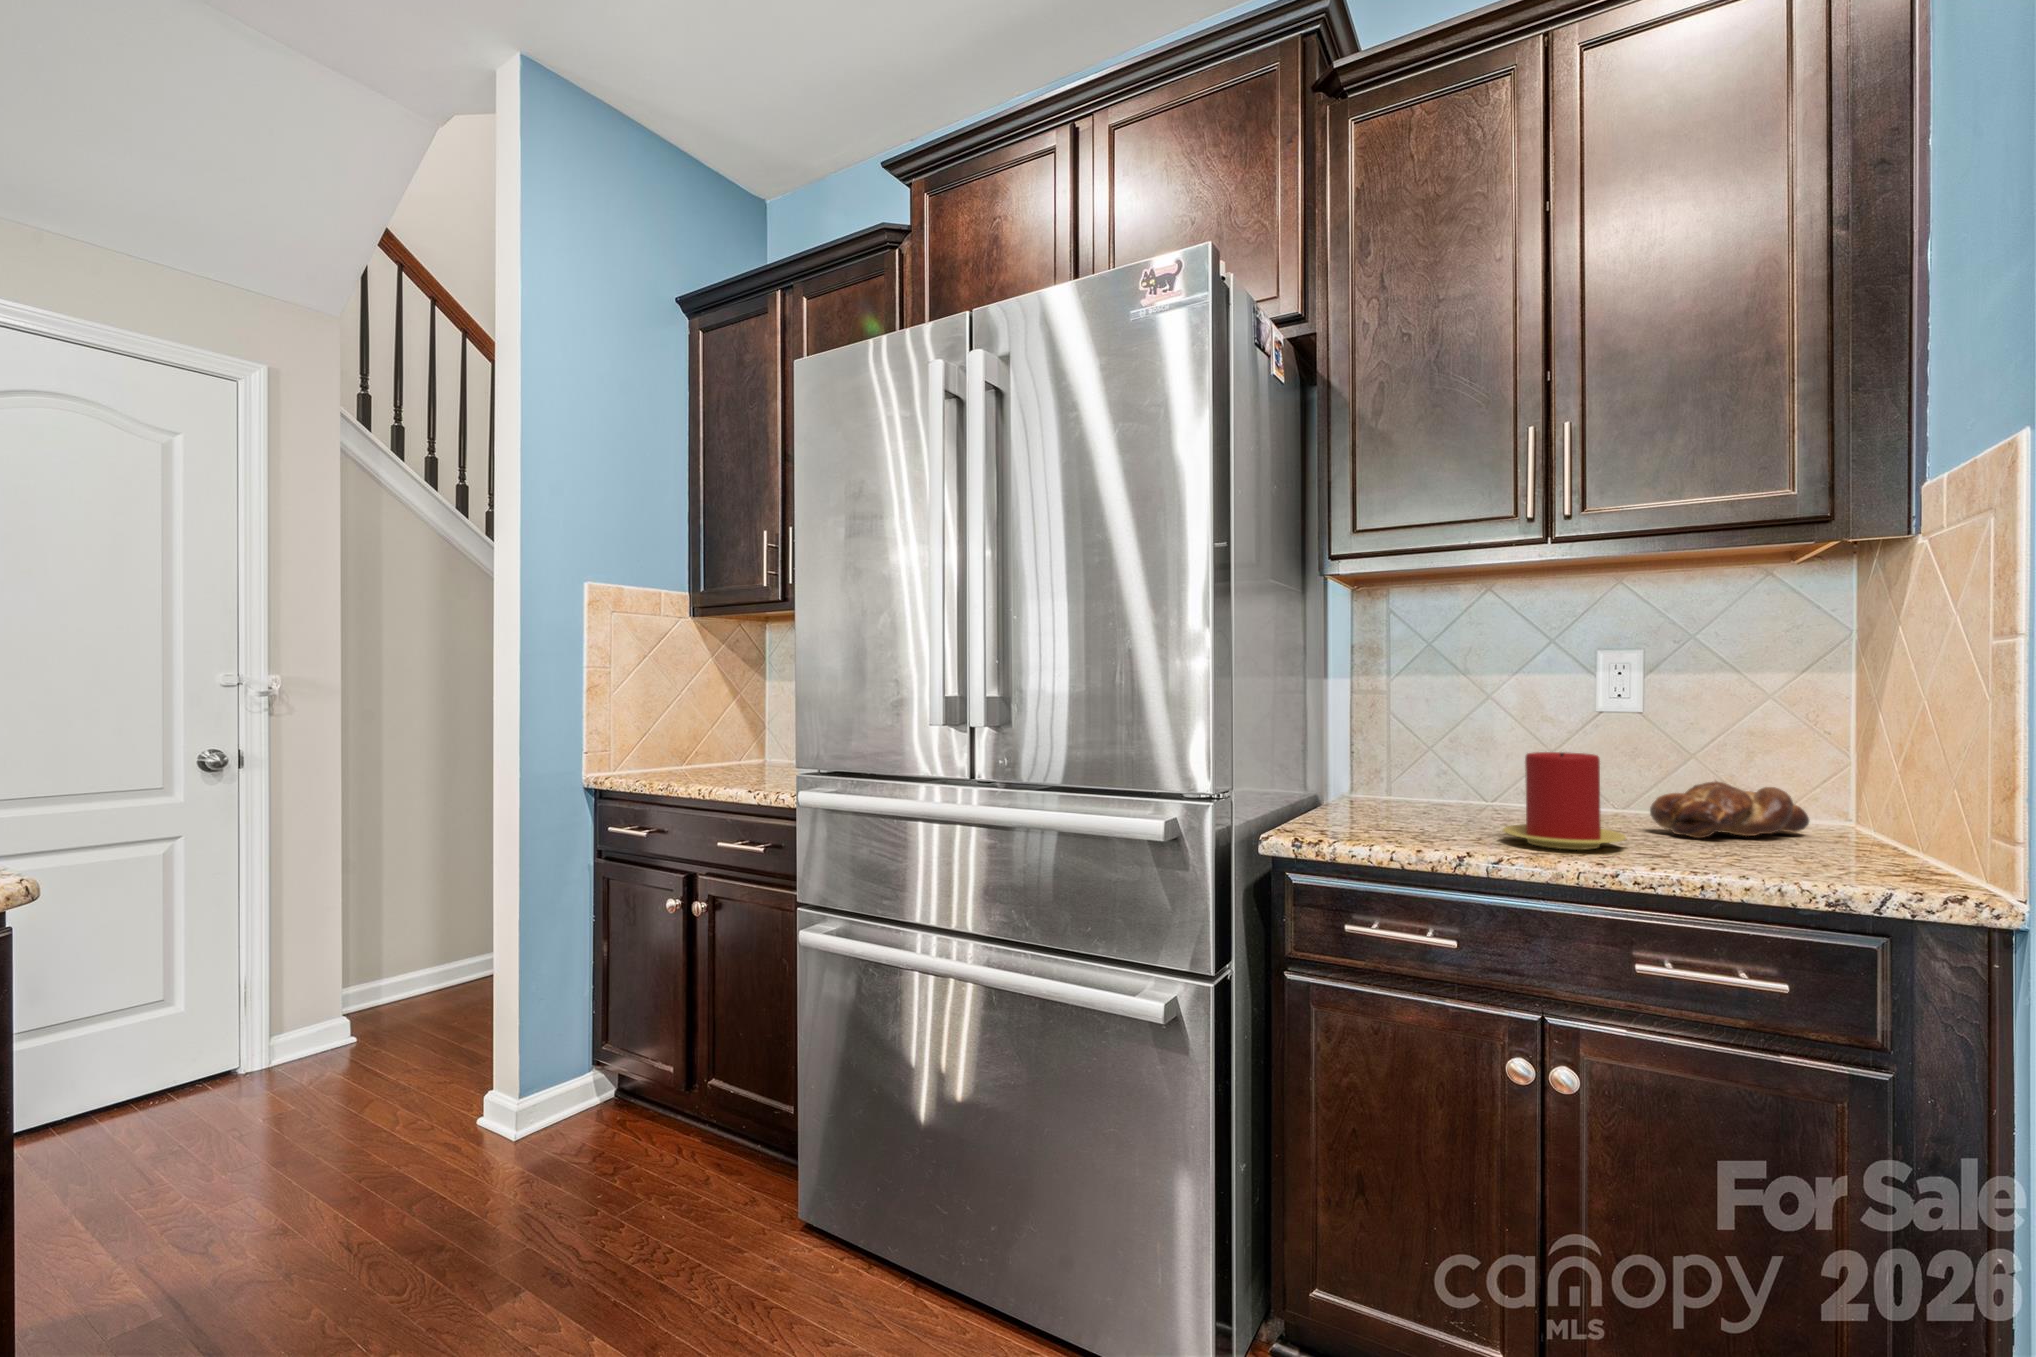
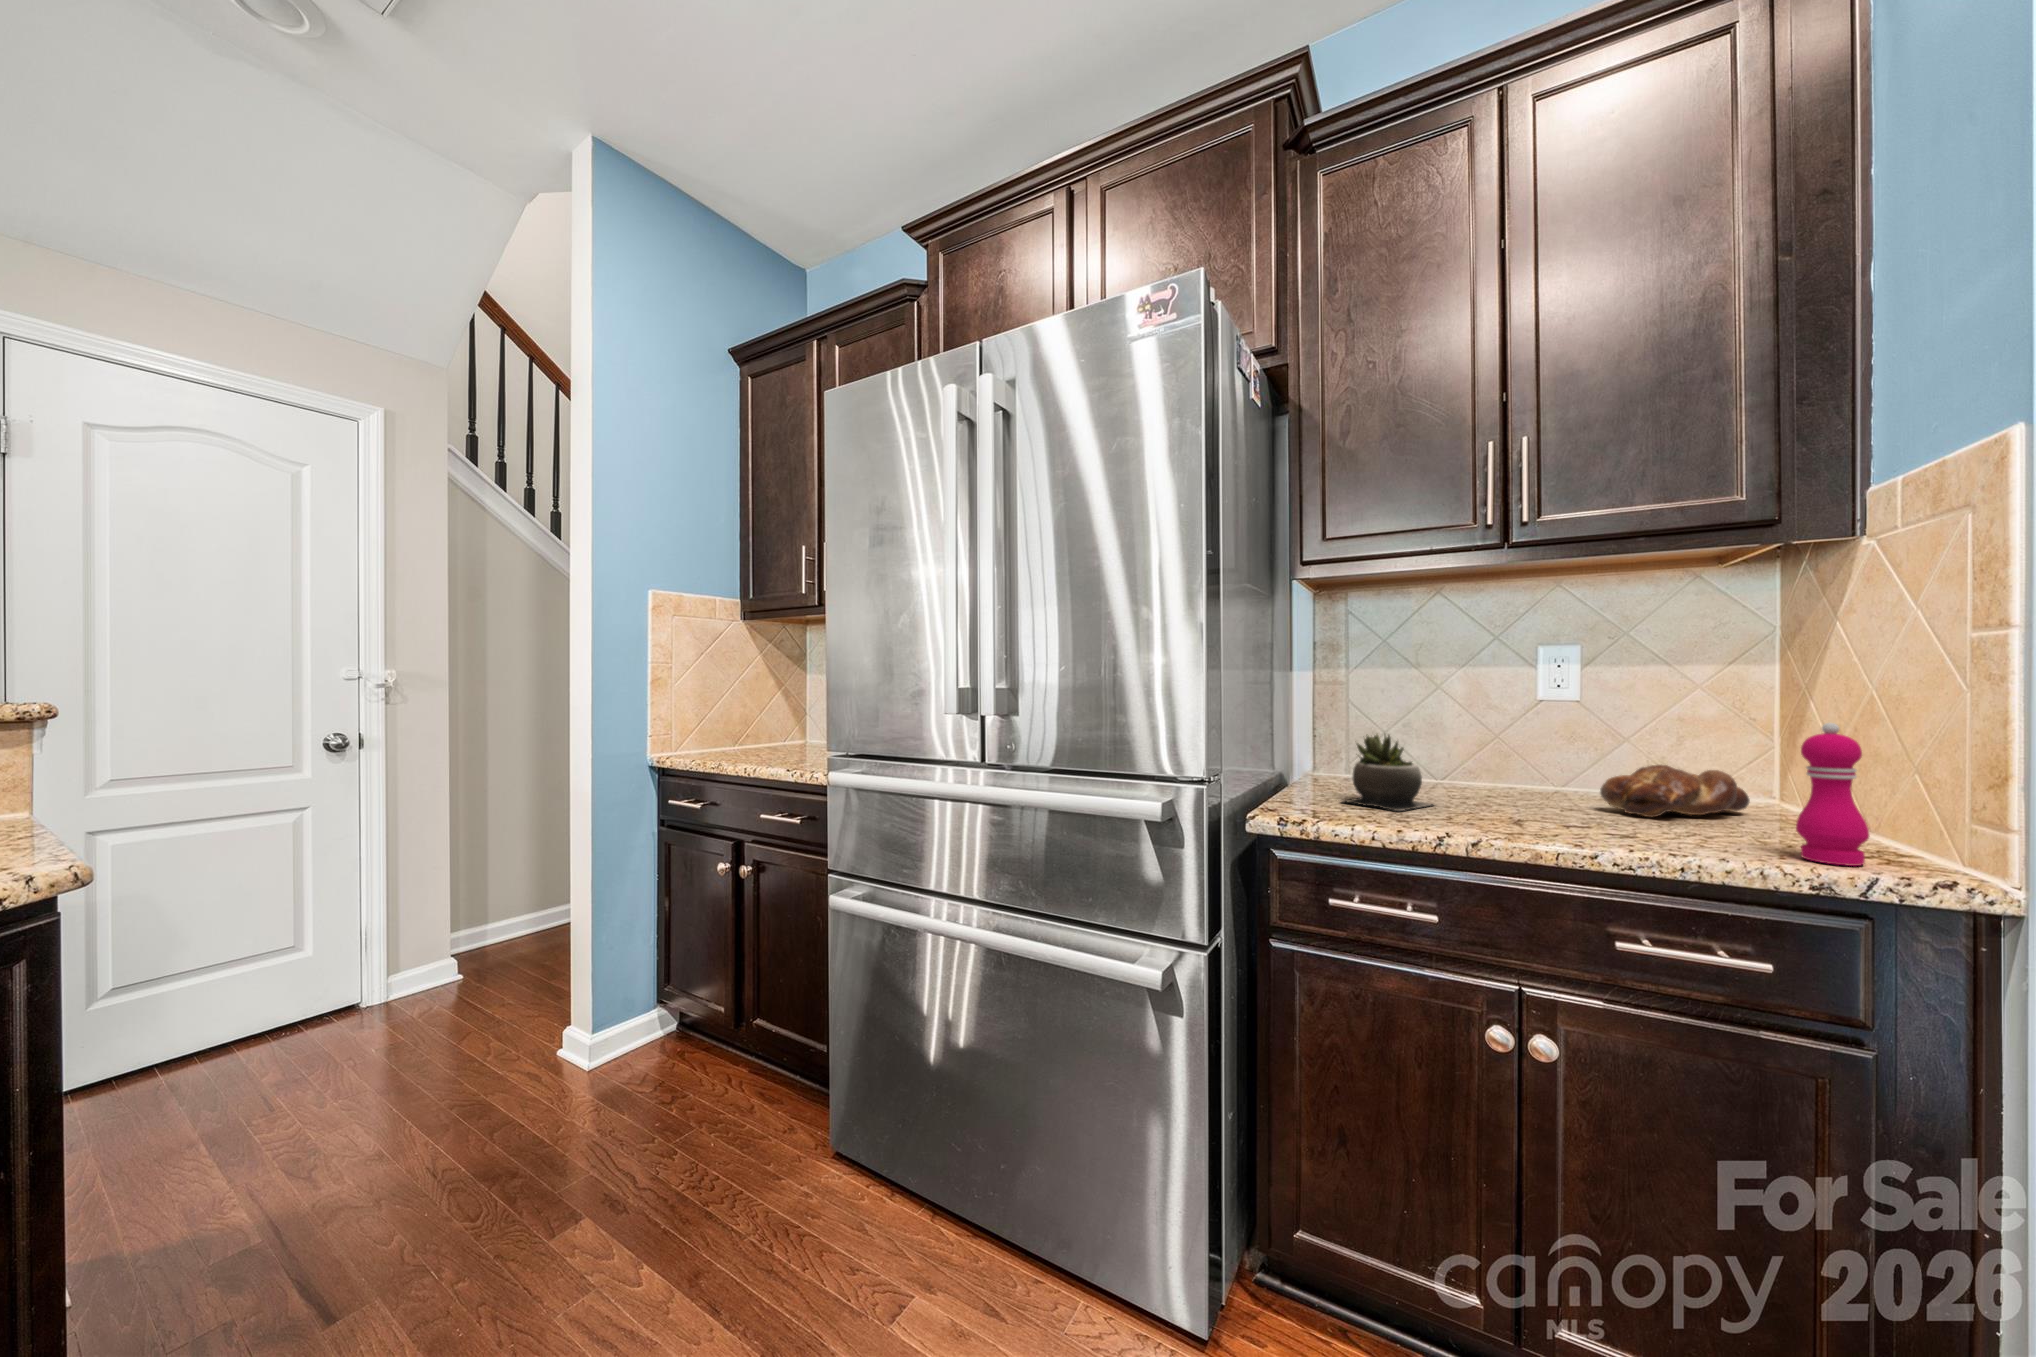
pepper mill: none [1823,733,1892,882] -> present [1796,723,1870,866]
succulent plant: none [1366,746,1474,832] -> present [1343,735,1432,811]
candle: present [1503,752,1626,850] -> none [1471,739,1591,829]

